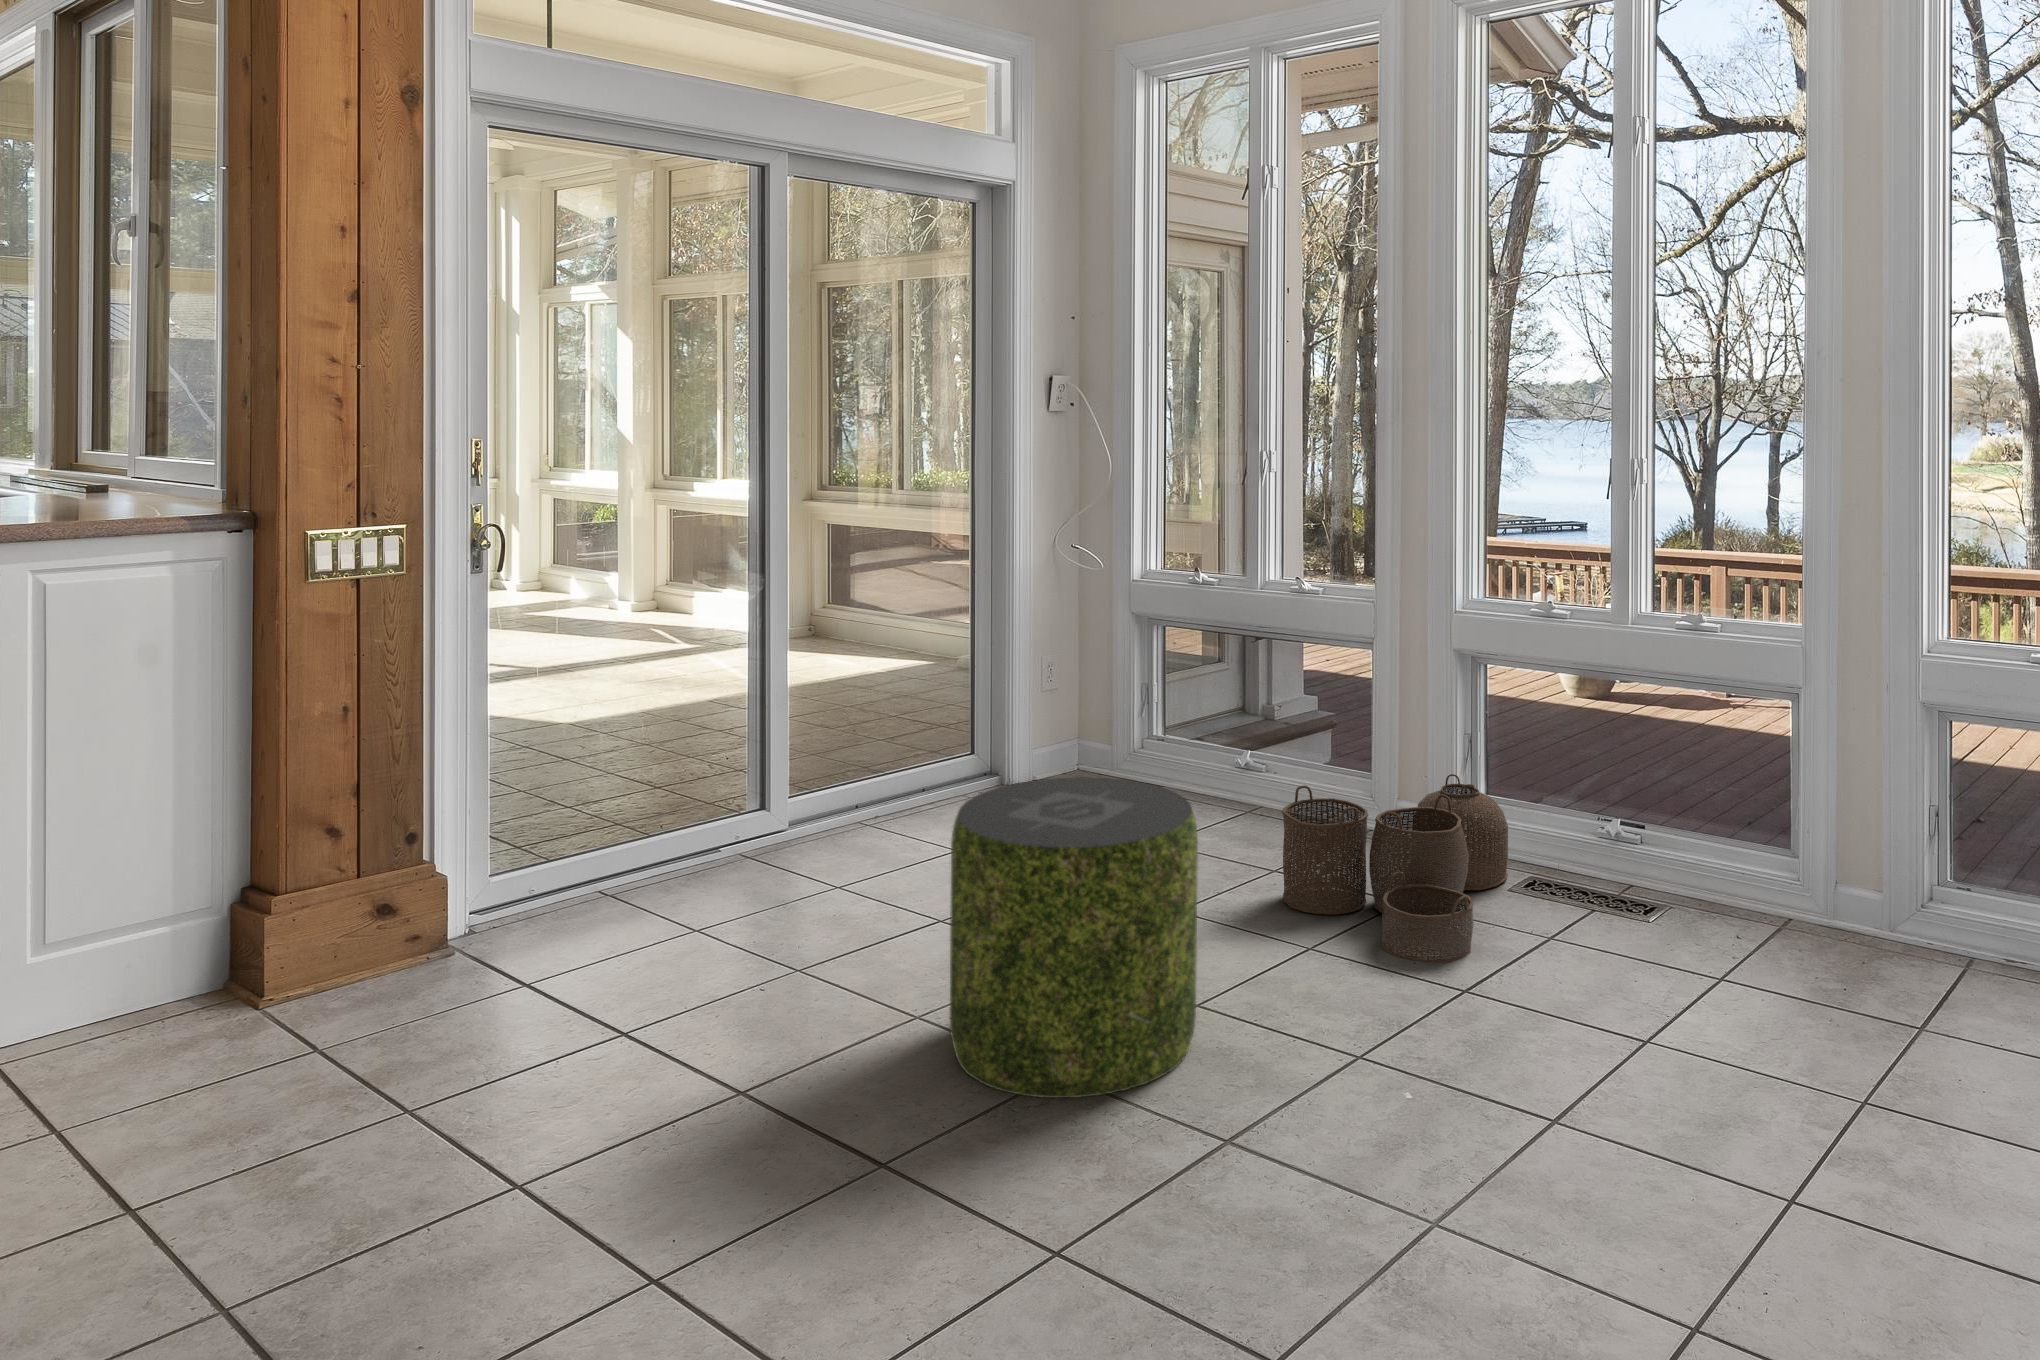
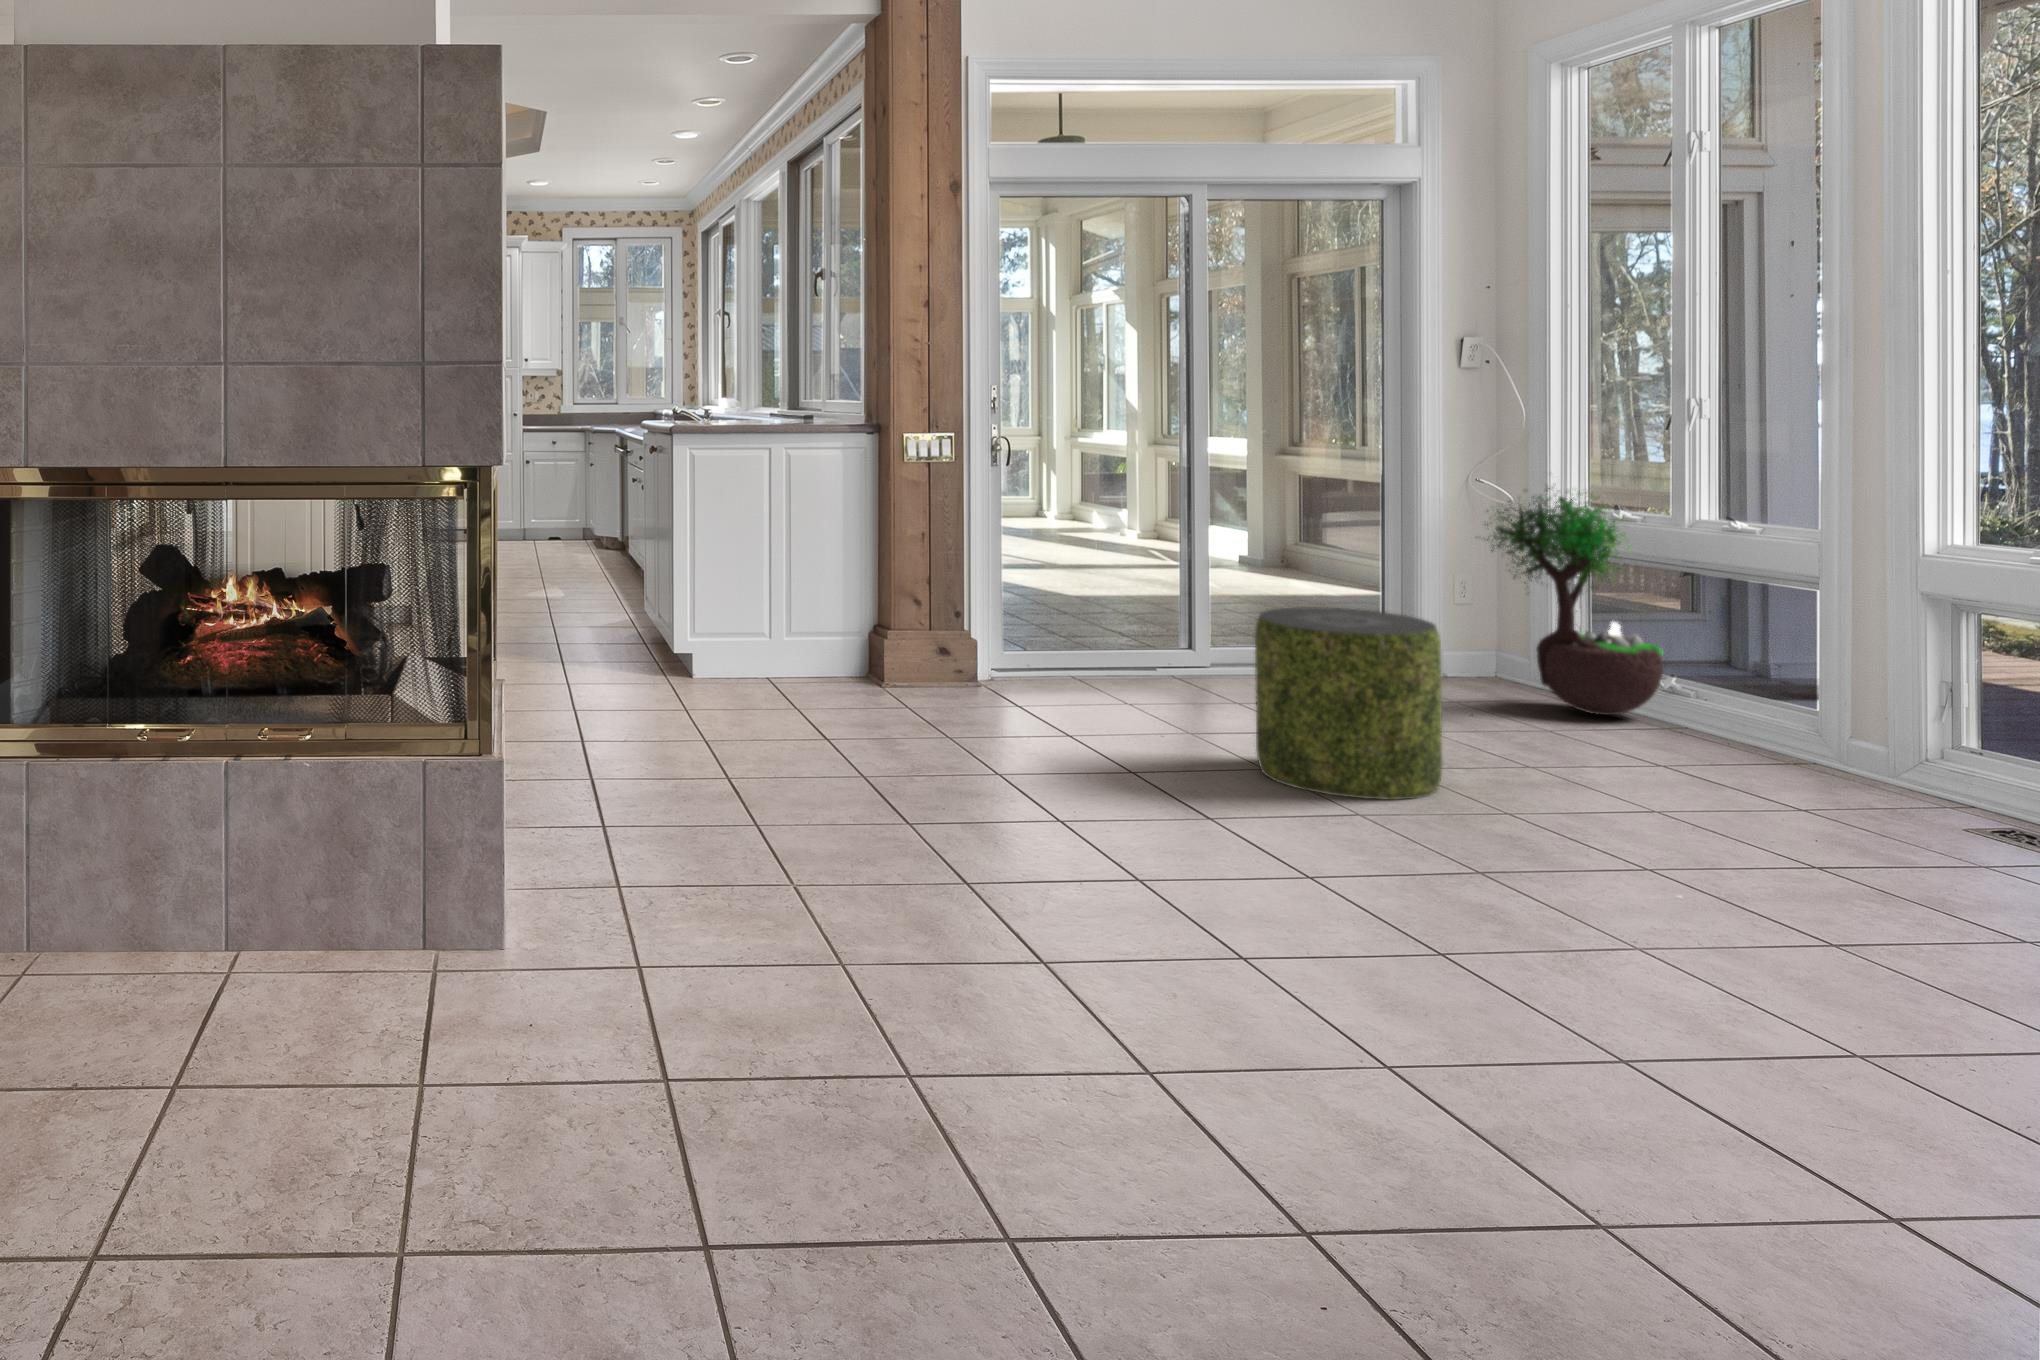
potted tree: none [1114,530,1299,818] -> present [1476,485,1663,715]
woven basket: present [1282,774,1508,962] -> none [1587,669,1851,806]

